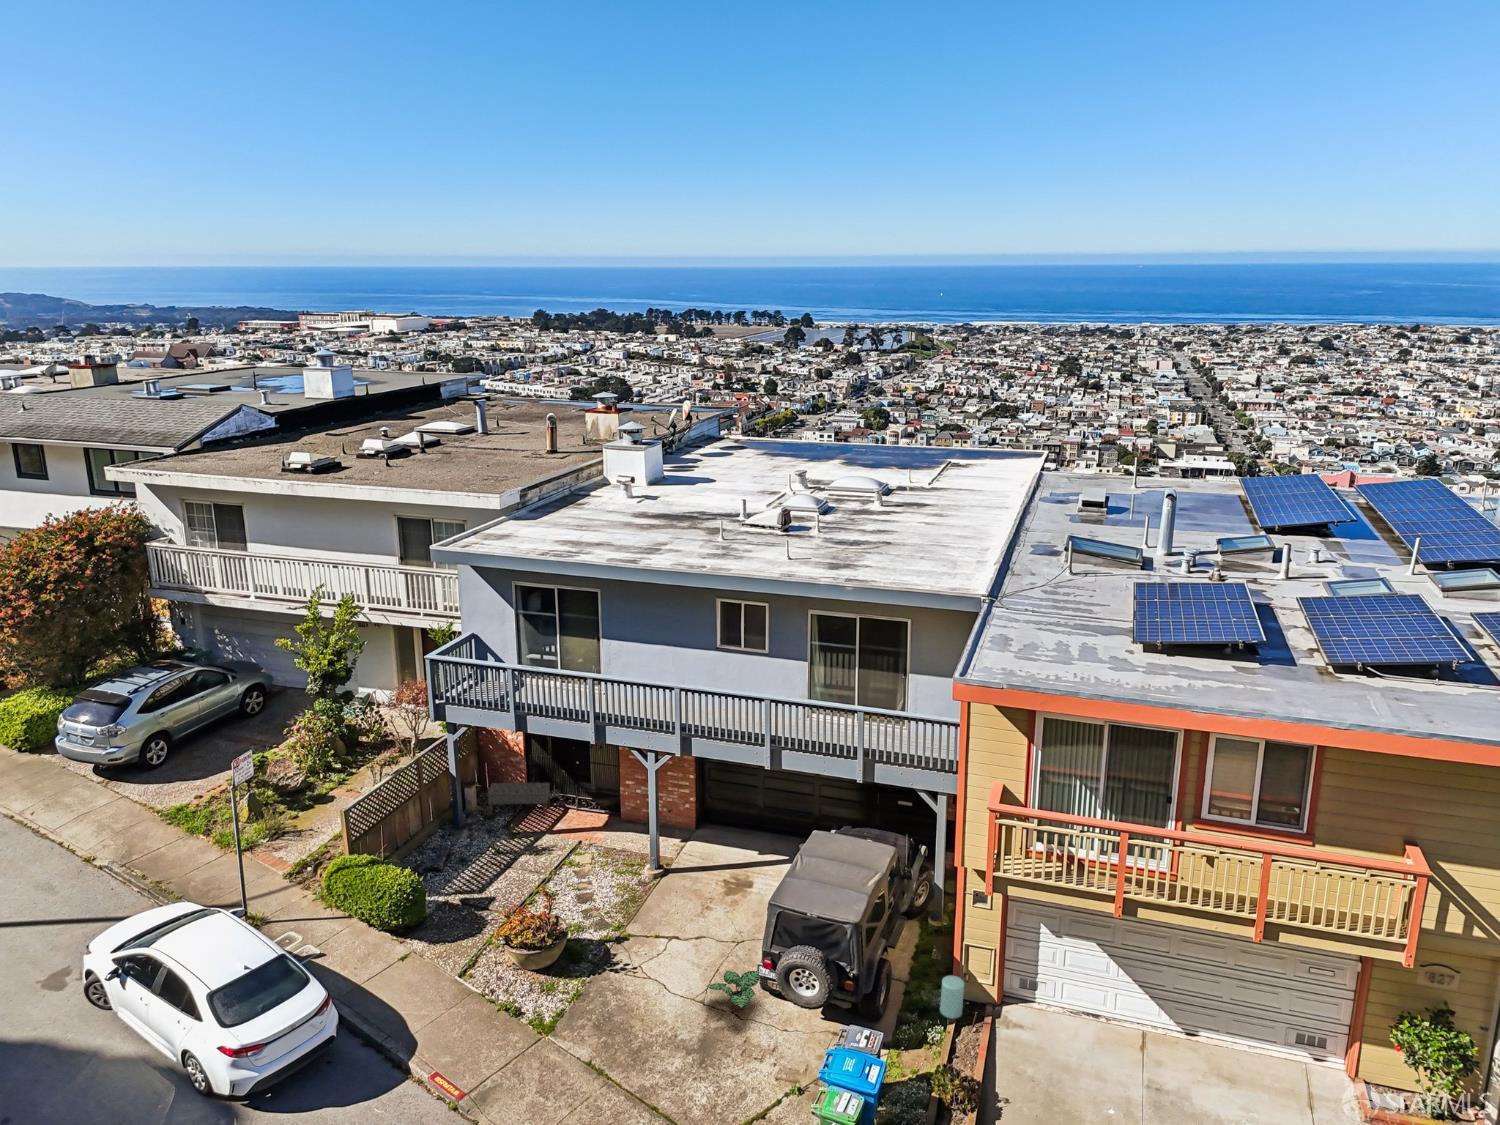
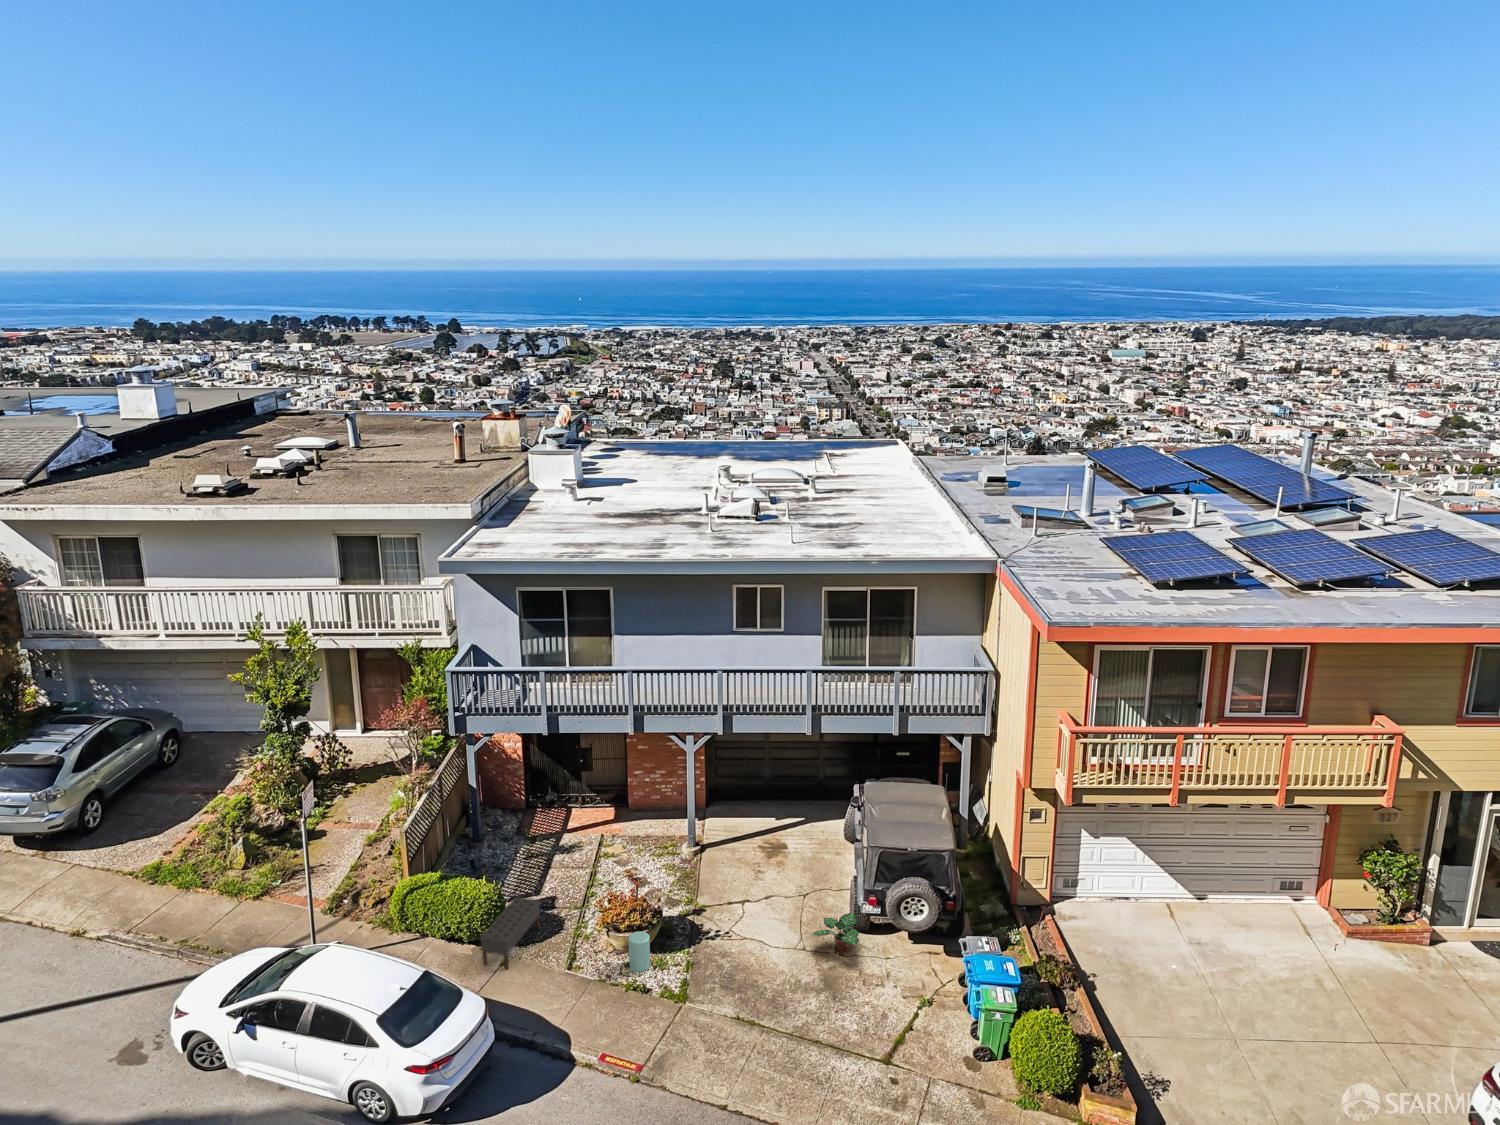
bench: present [487,782,550,815] -> present [480,897,540,969]
trash can: present [937,976,964,1019] -> present [625,931,650,972]

